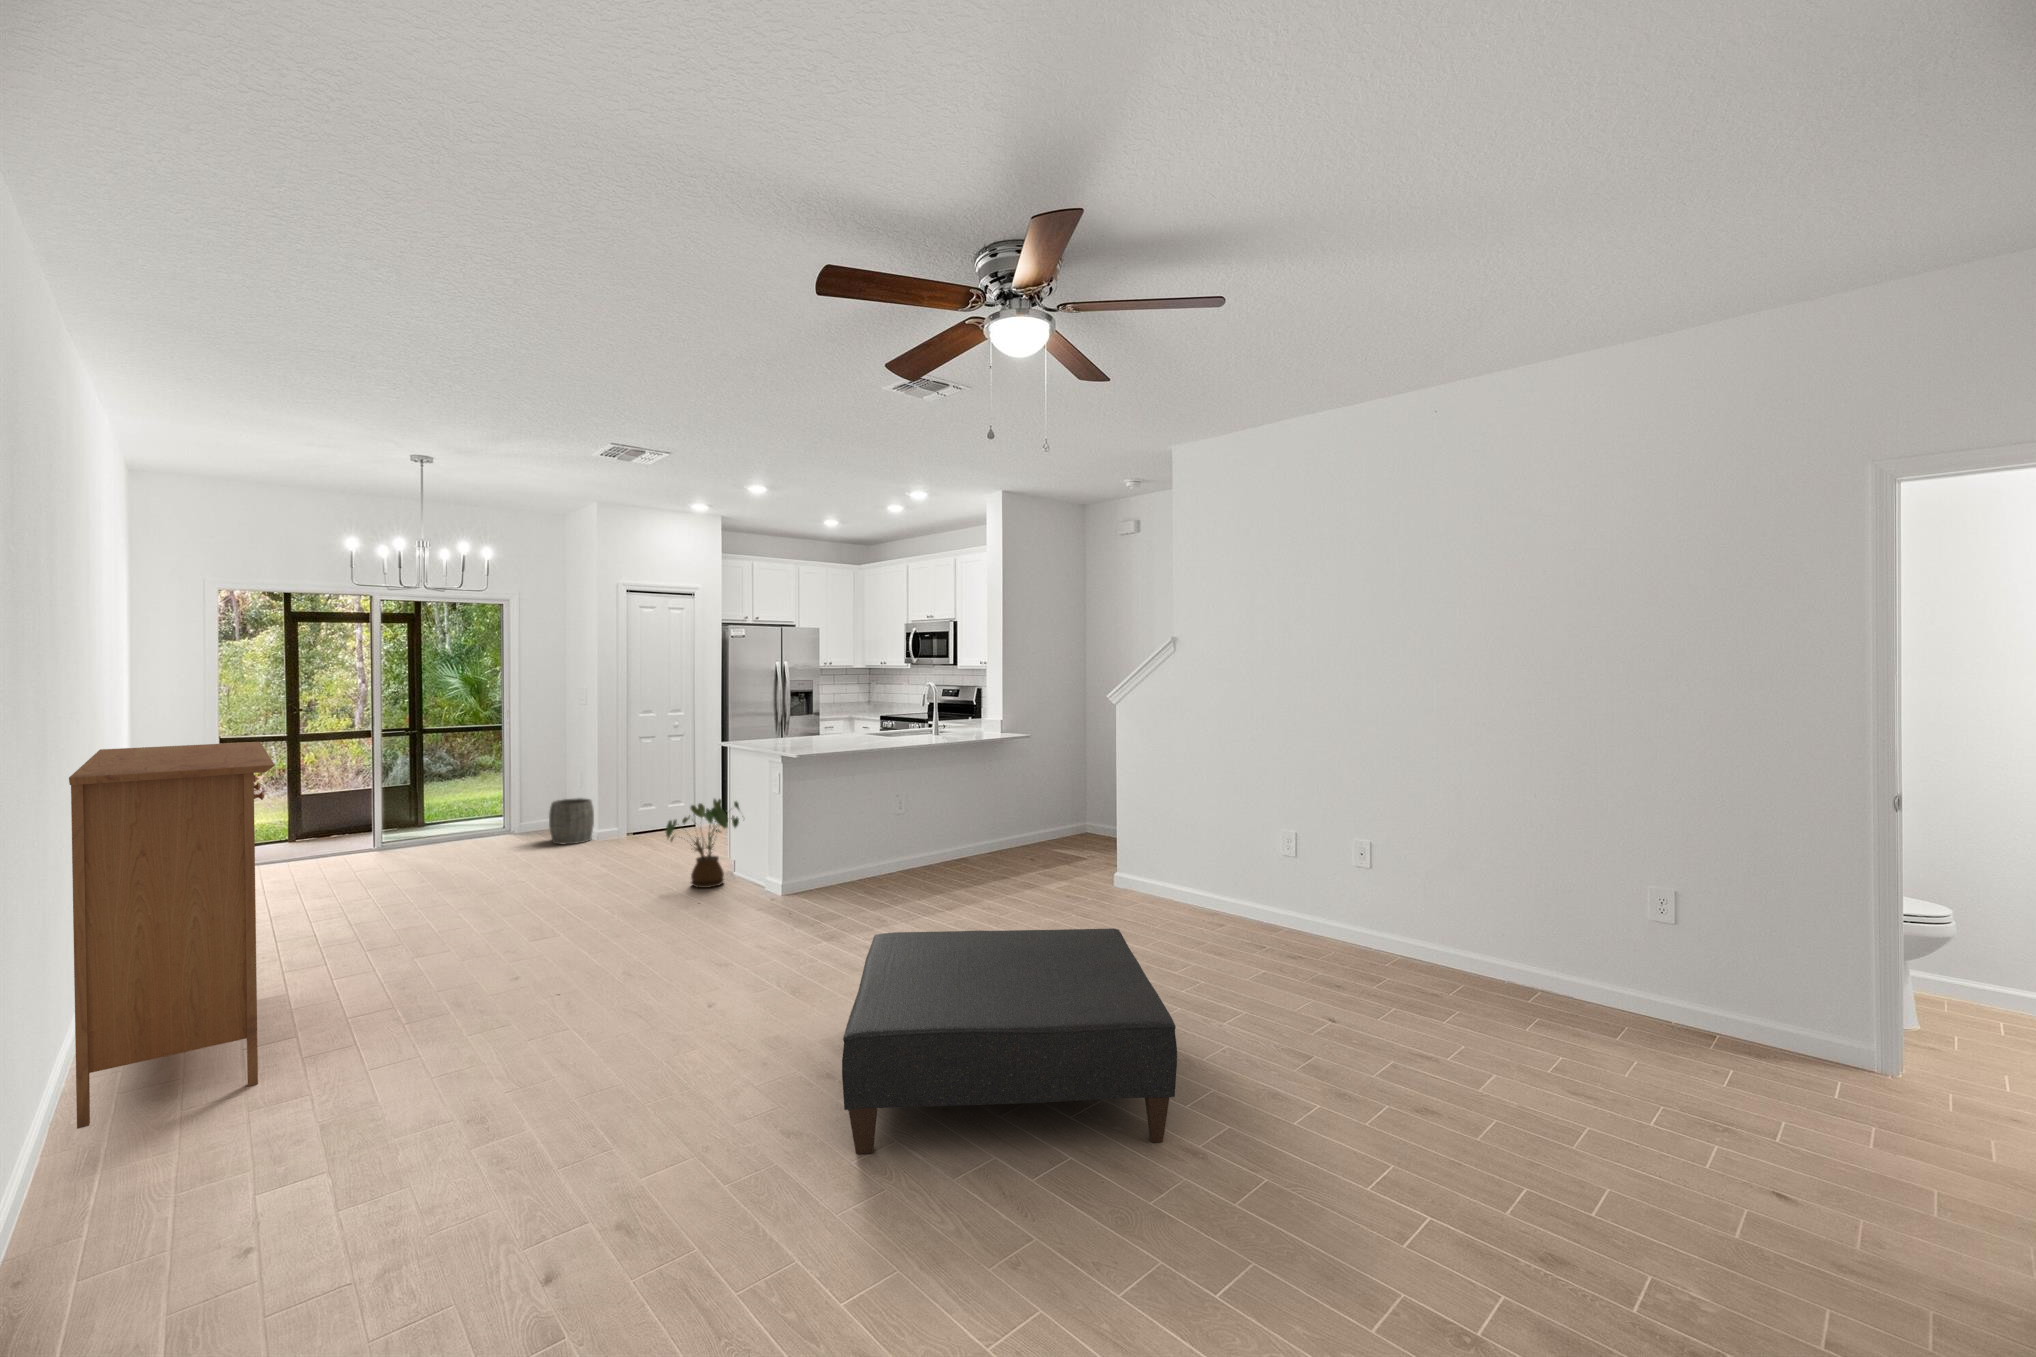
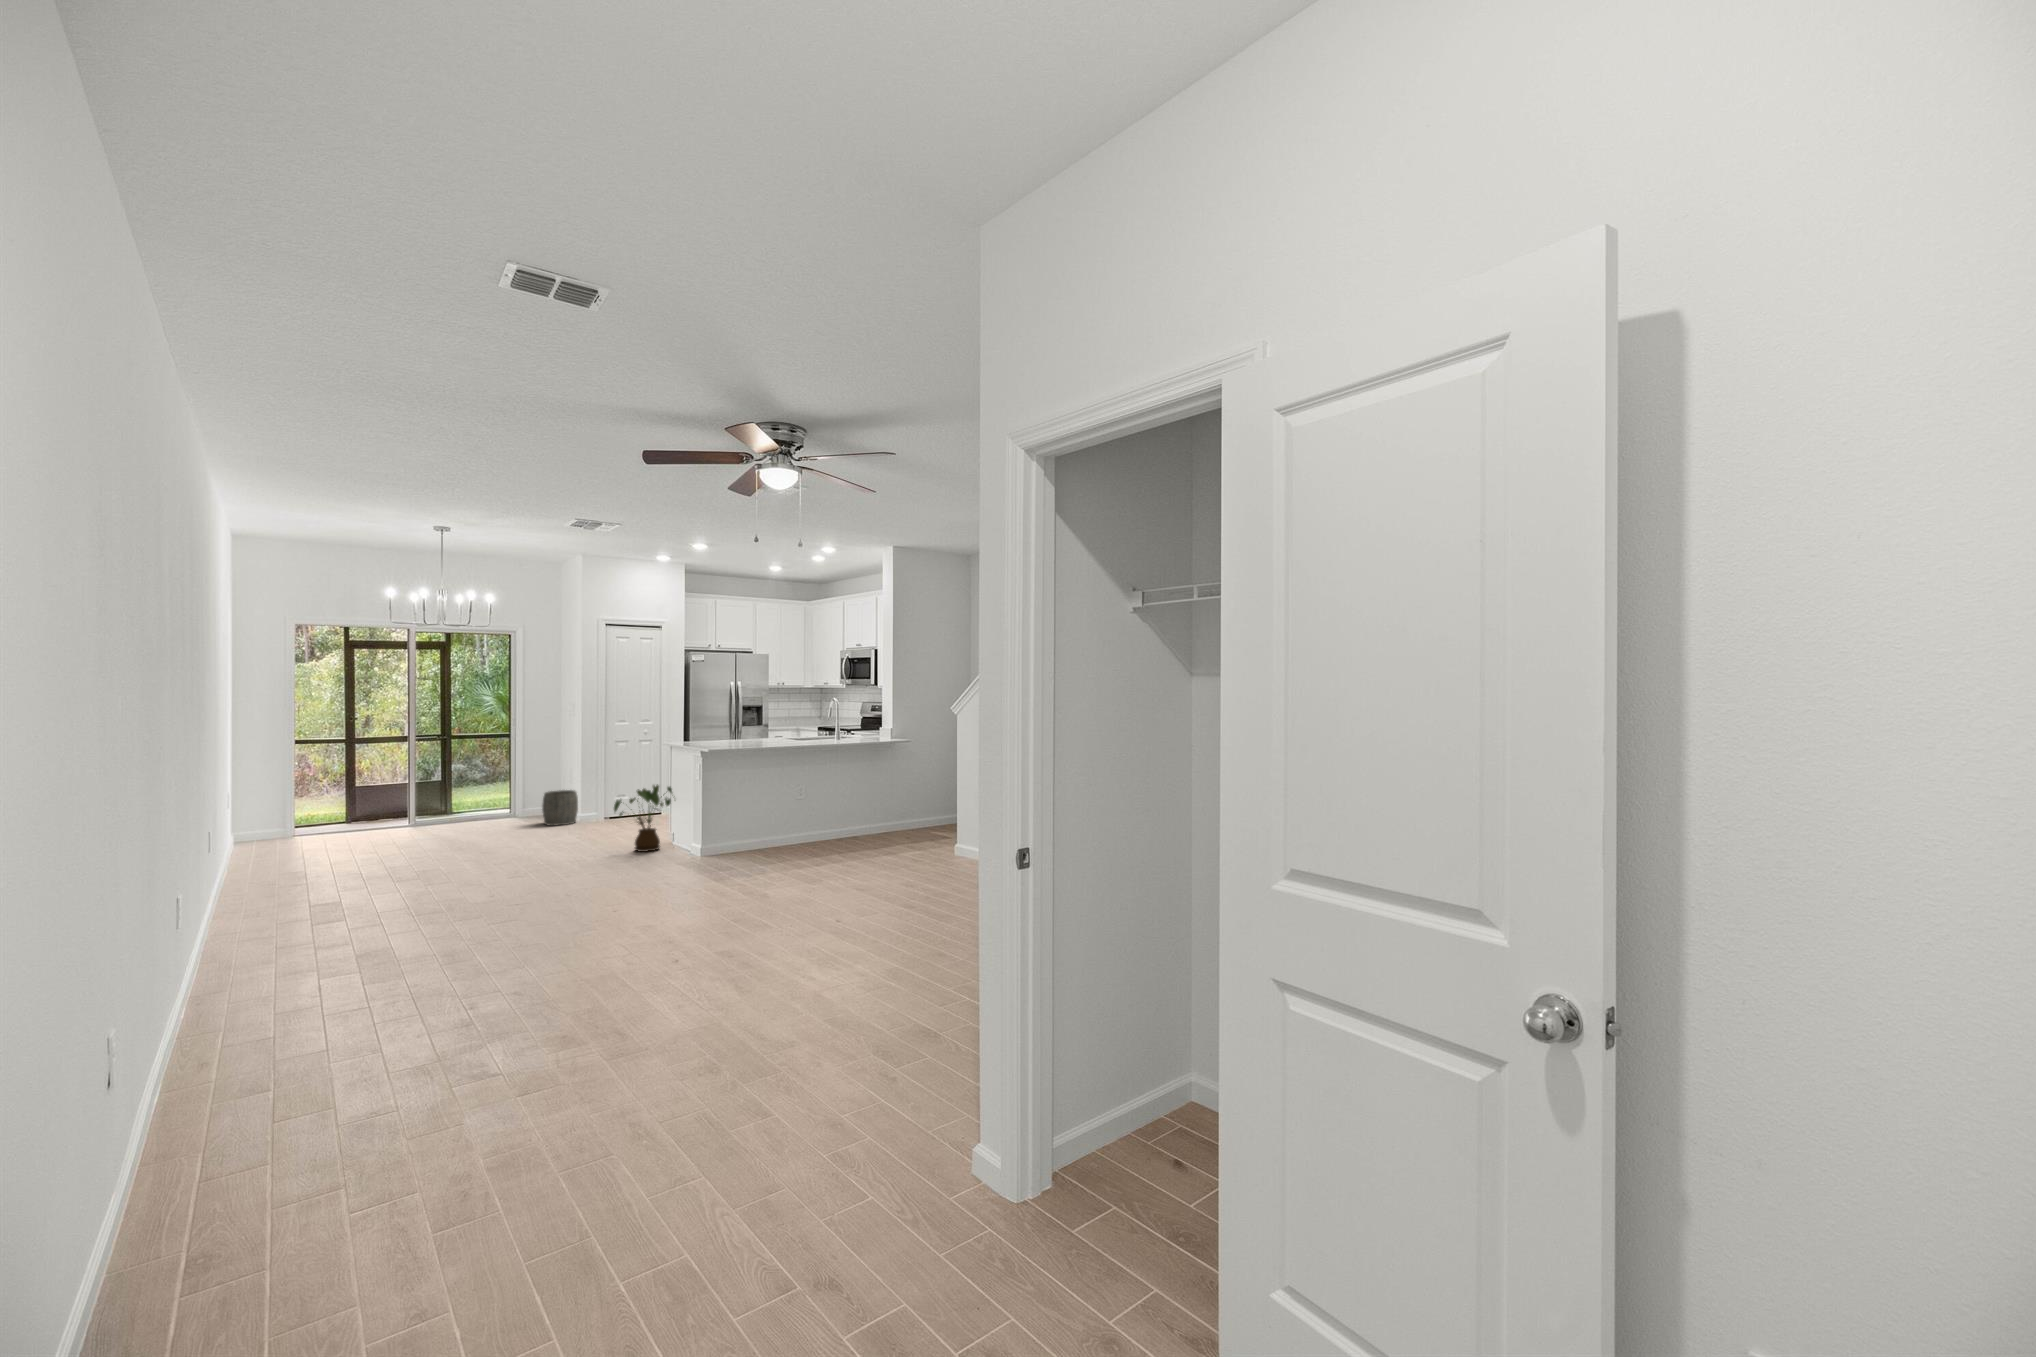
console table: present [69,742,275,1129] -> none [207,733,325,956]
ottoman: present [842,928,1177,1154] -> none [643,858,876,971]

